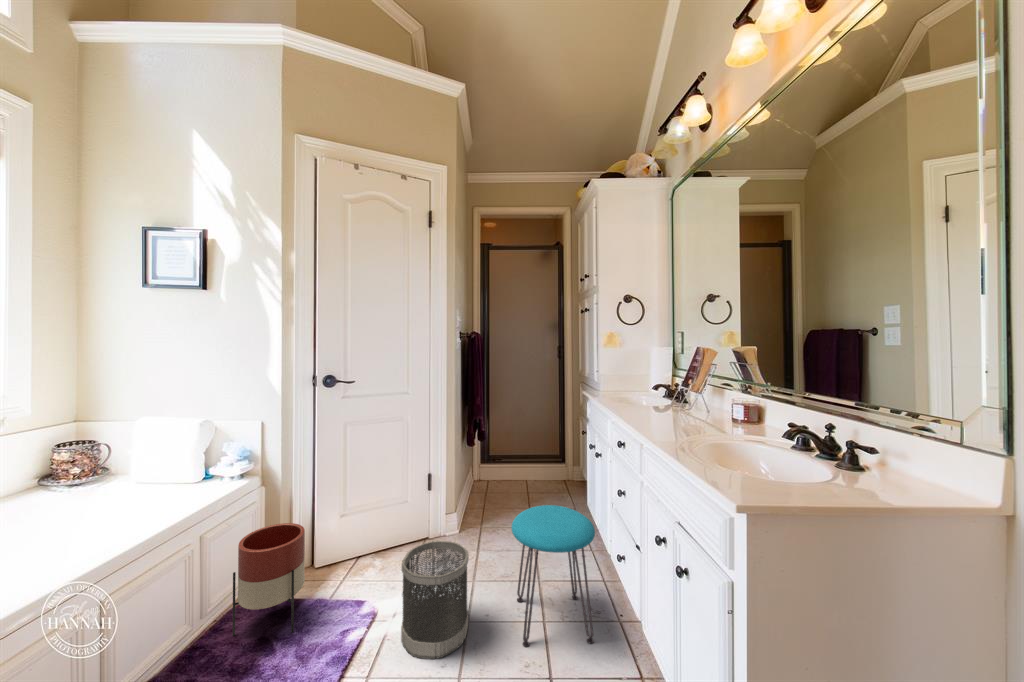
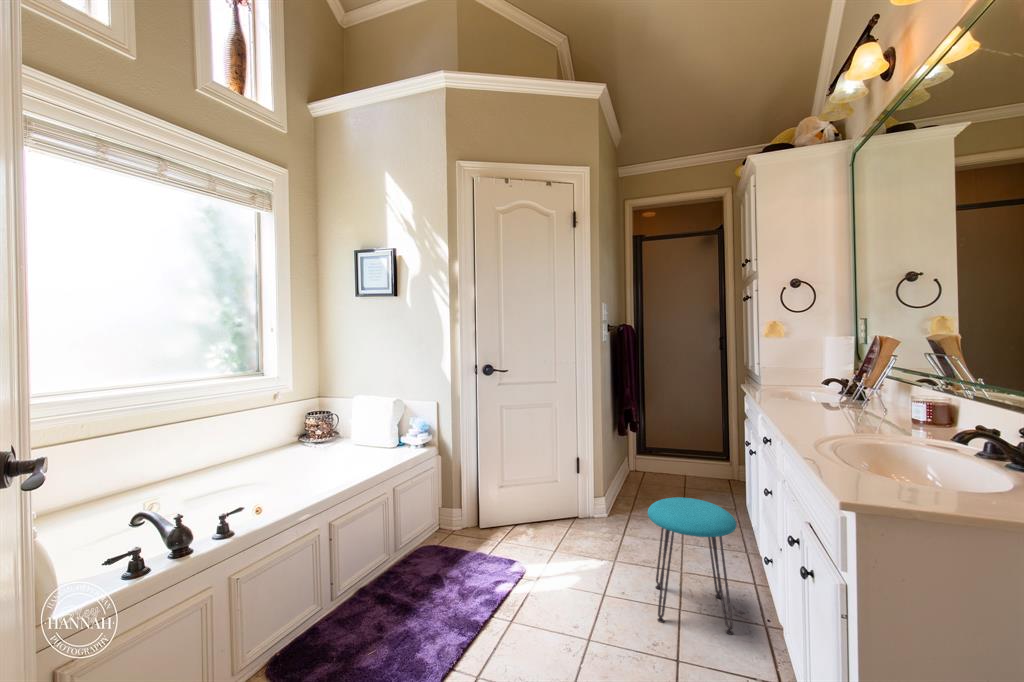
planter: present [233,523,305,636] -> none [420,486,469,572]
wastebasket: present [401,541,469,659] -> none [546,516,606,613]

